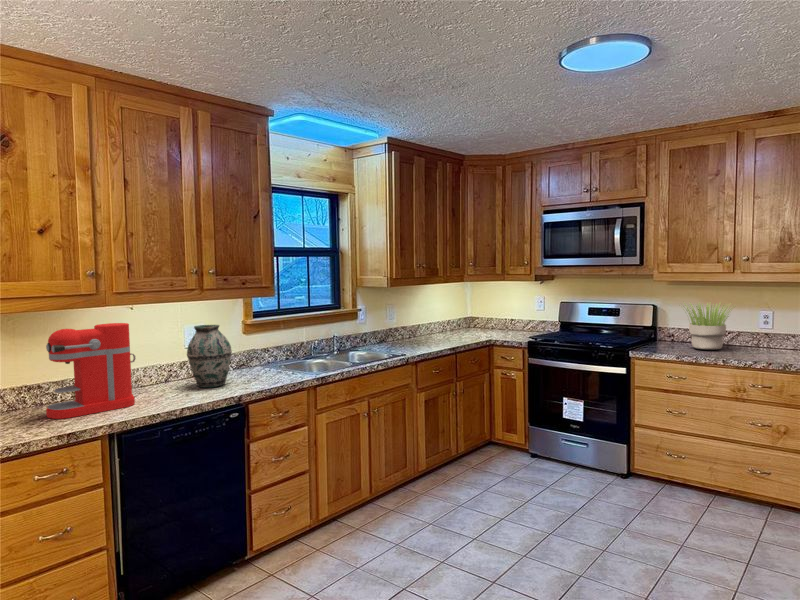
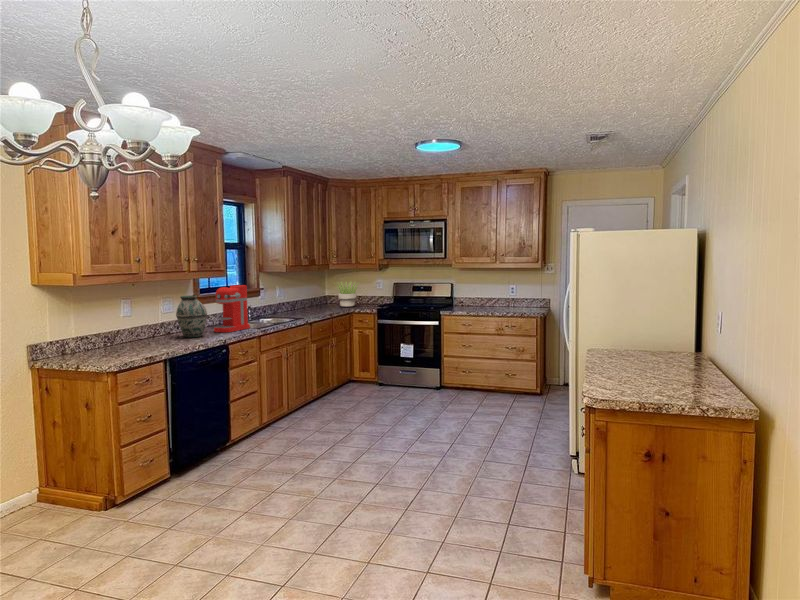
potted plant: present [685,303,731,350] -> present [337,282,358,307]
coffee maker: present [46,323,136,419] -> present [214,285,250,332]

